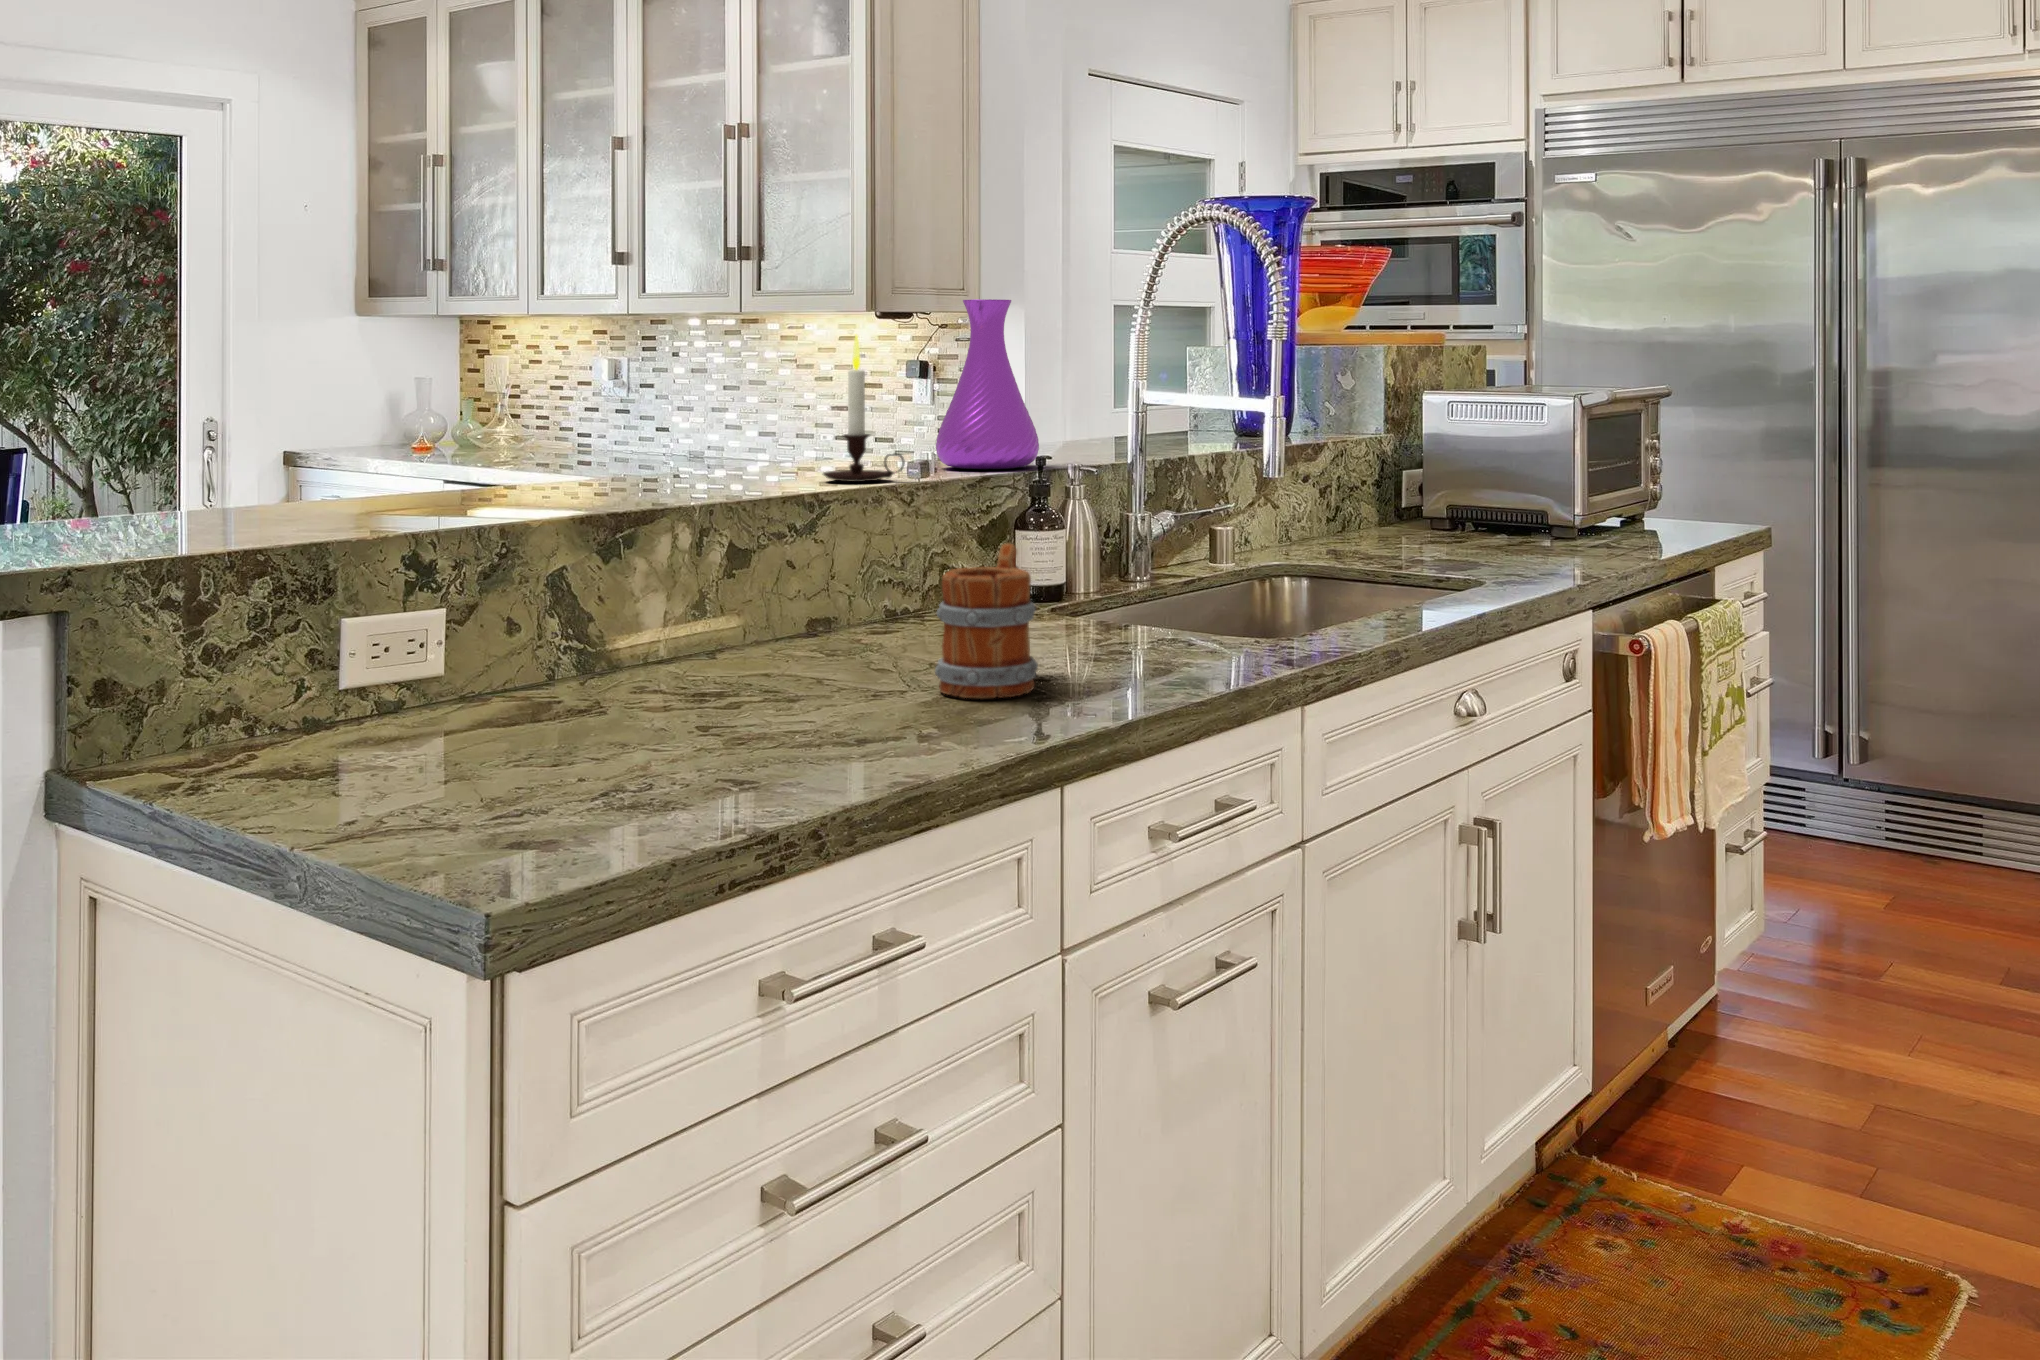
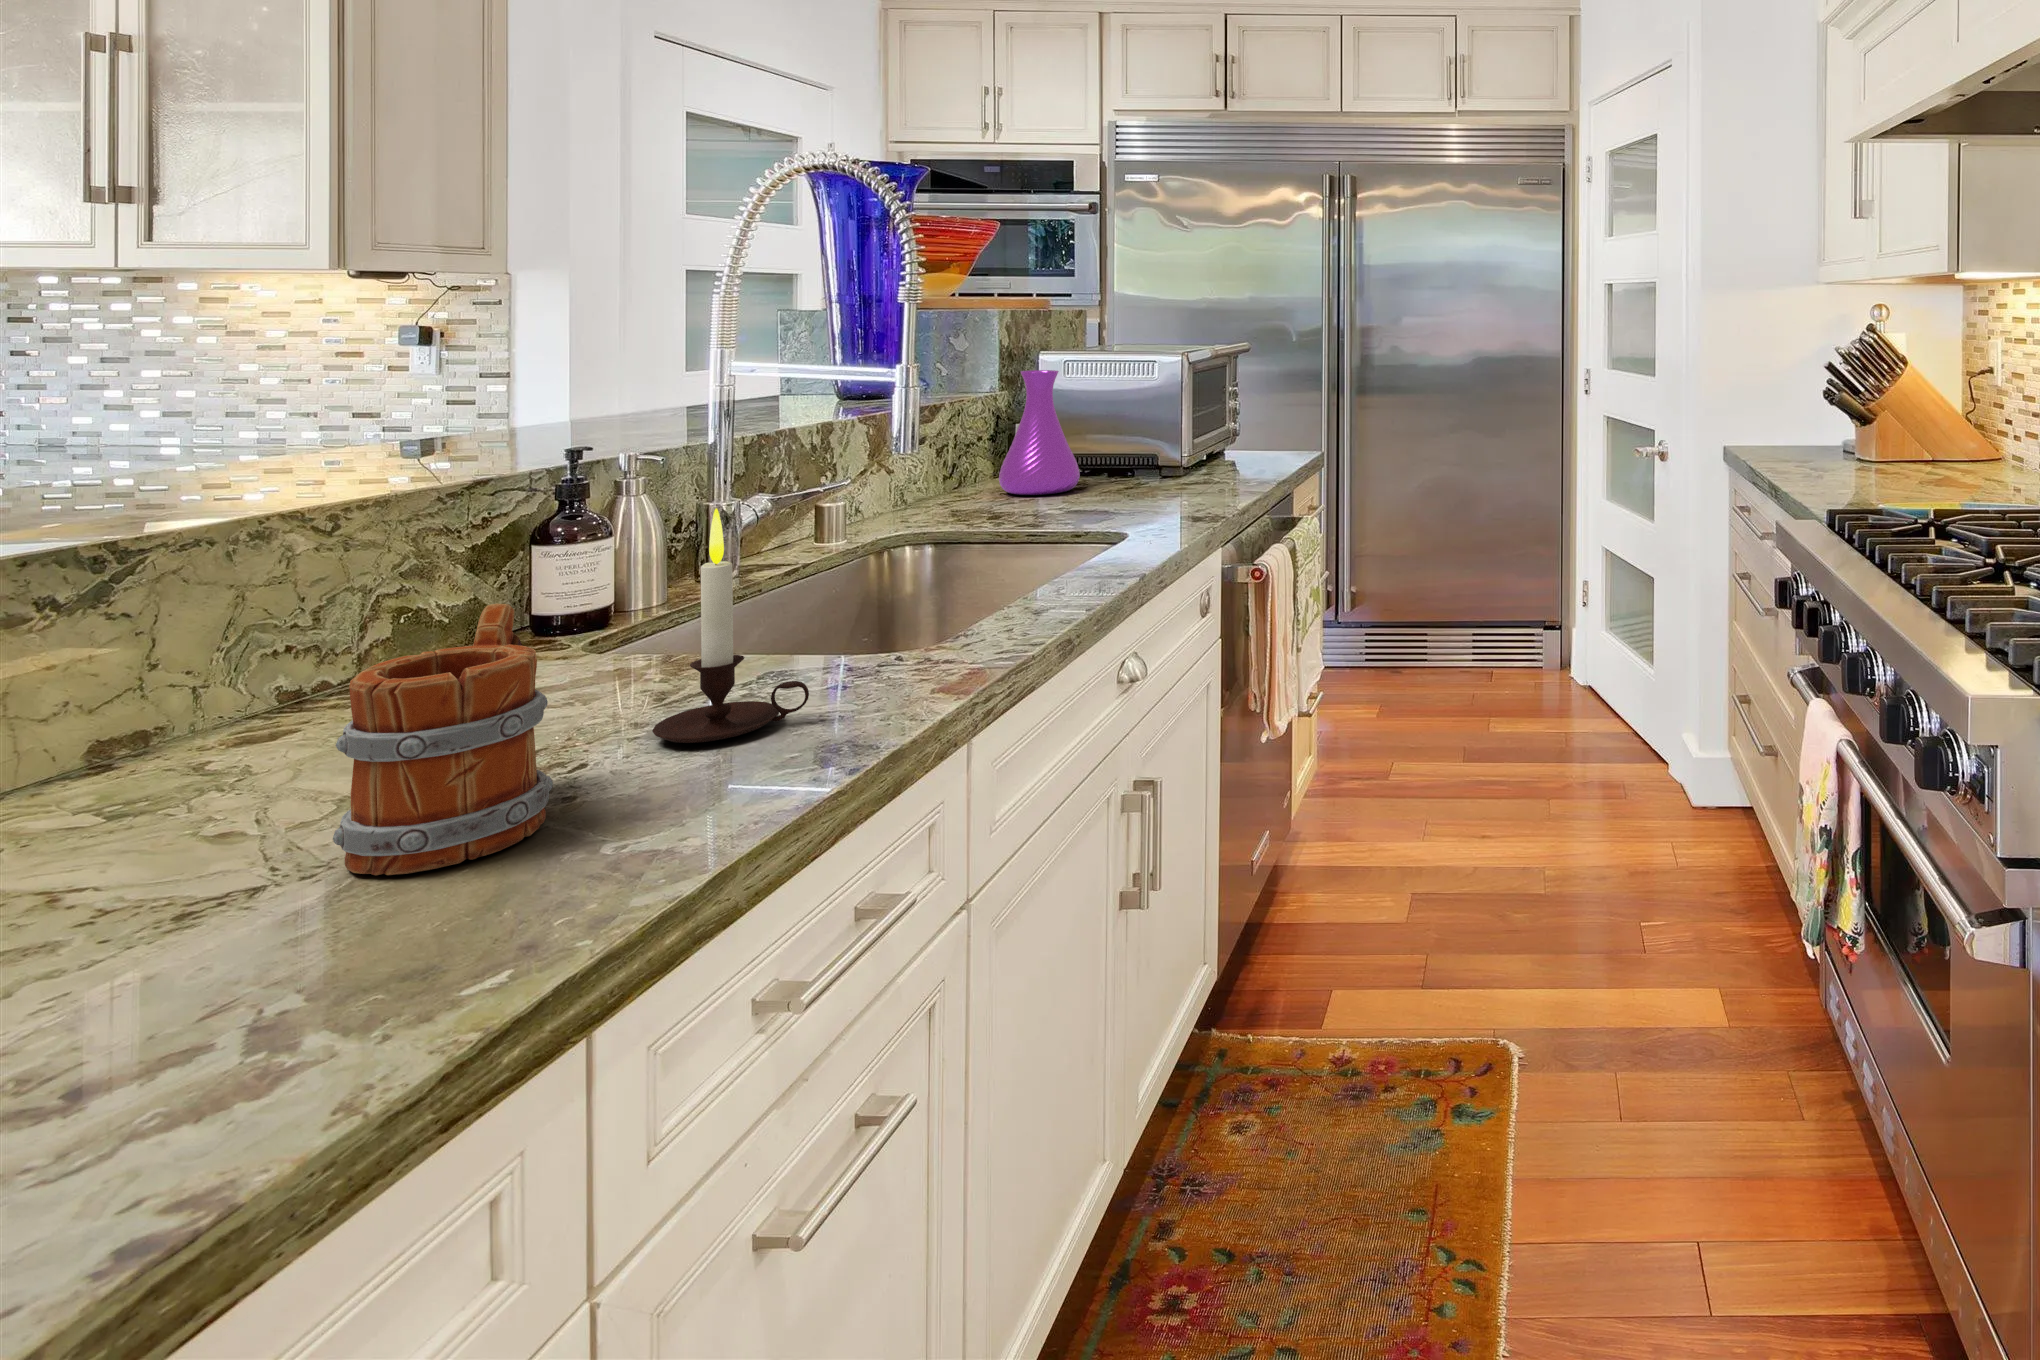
vase: present [936,299,1039,469] -> present [999,370,1080,495]
candle: present [823,335,905,482] -> present [652,508,809,743]

